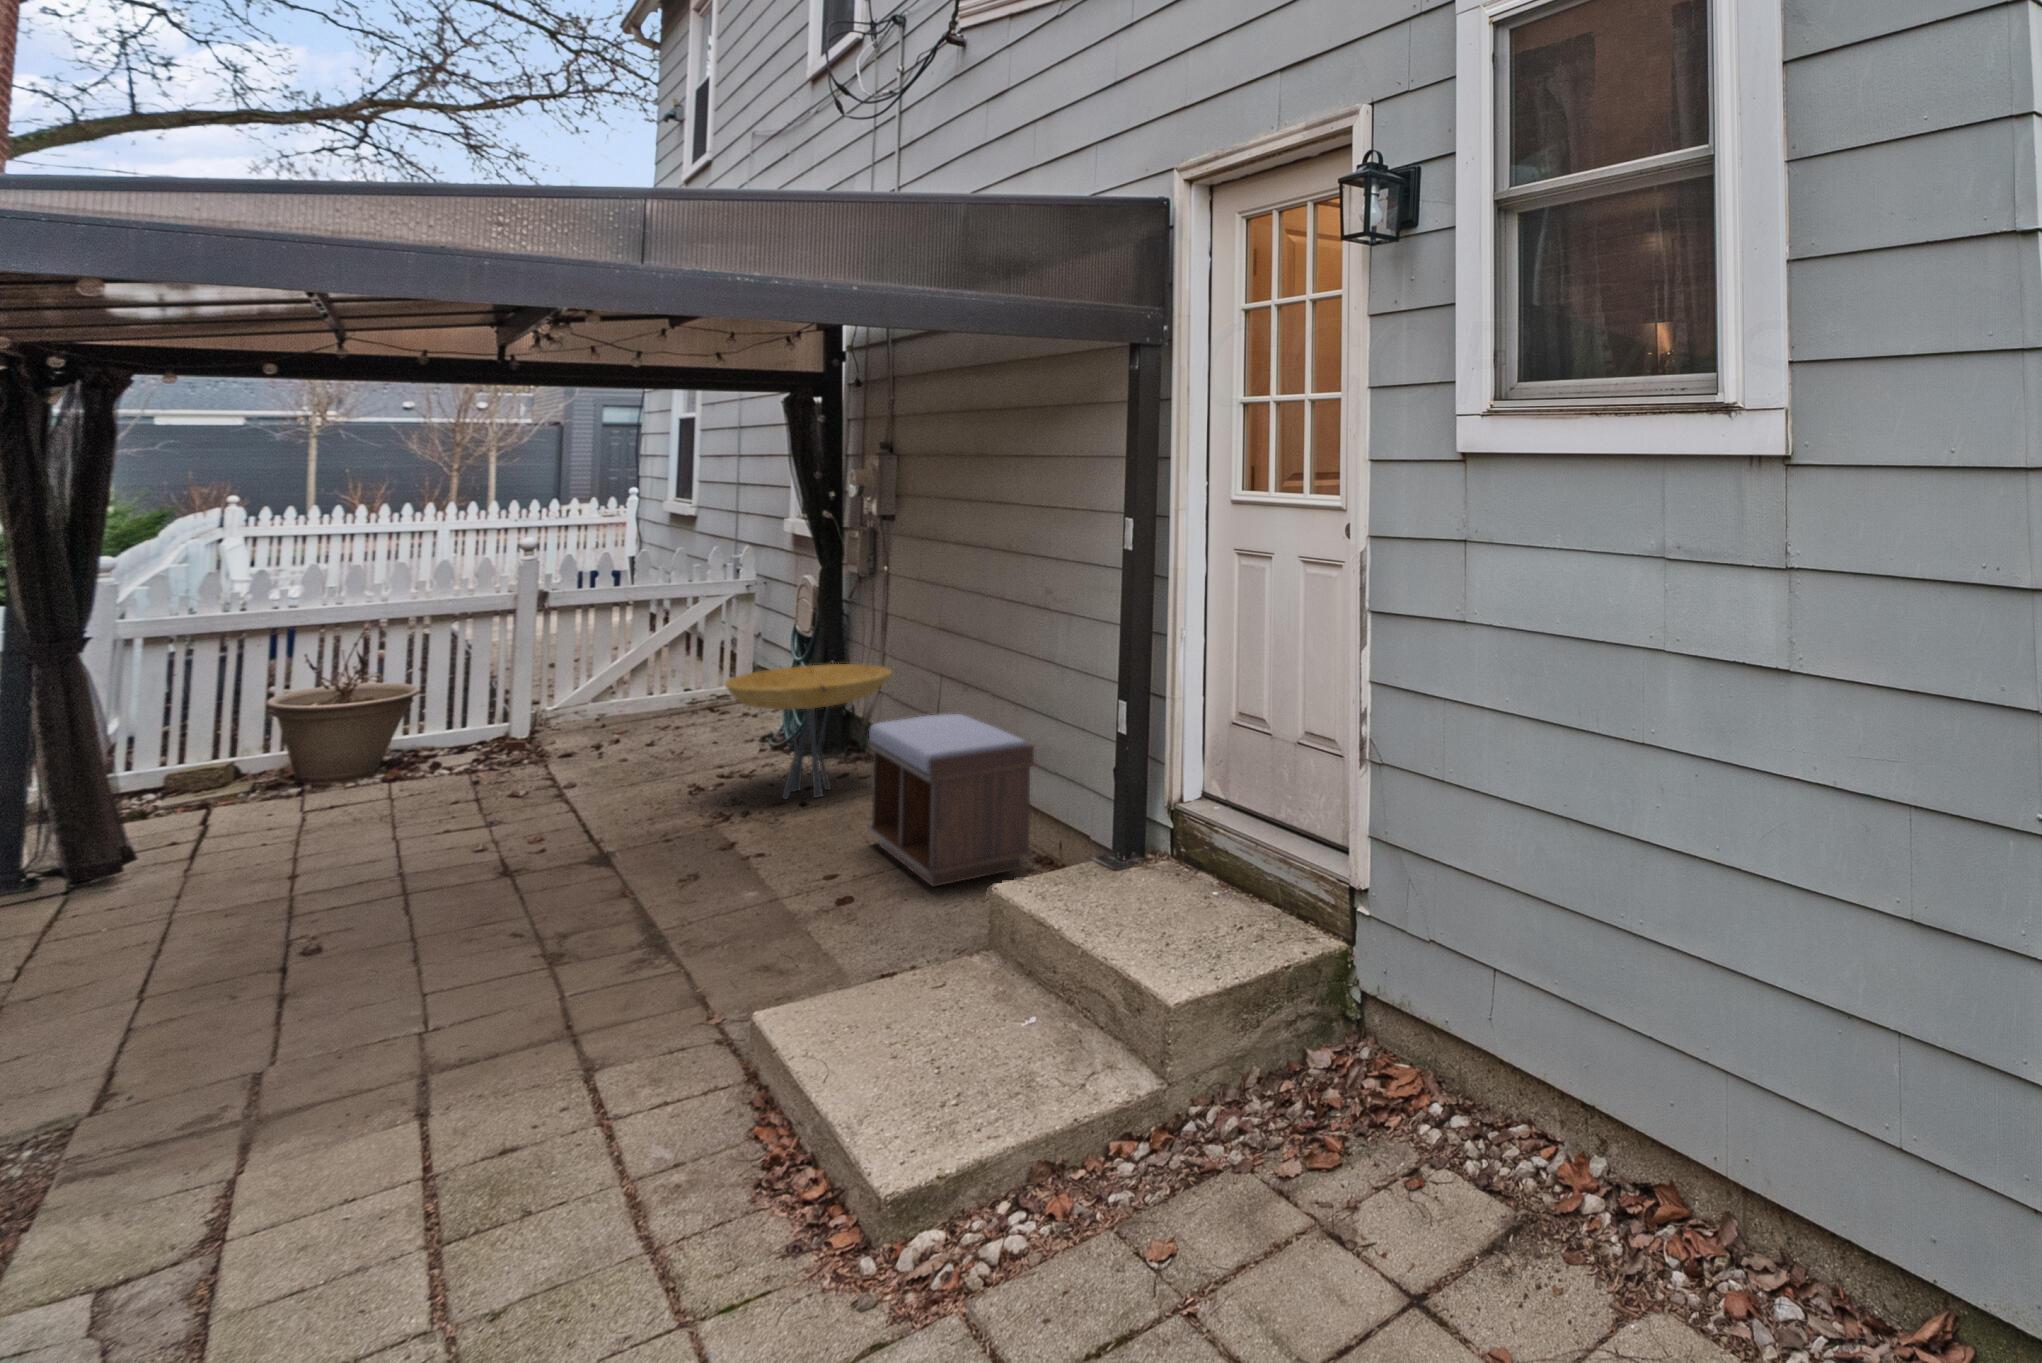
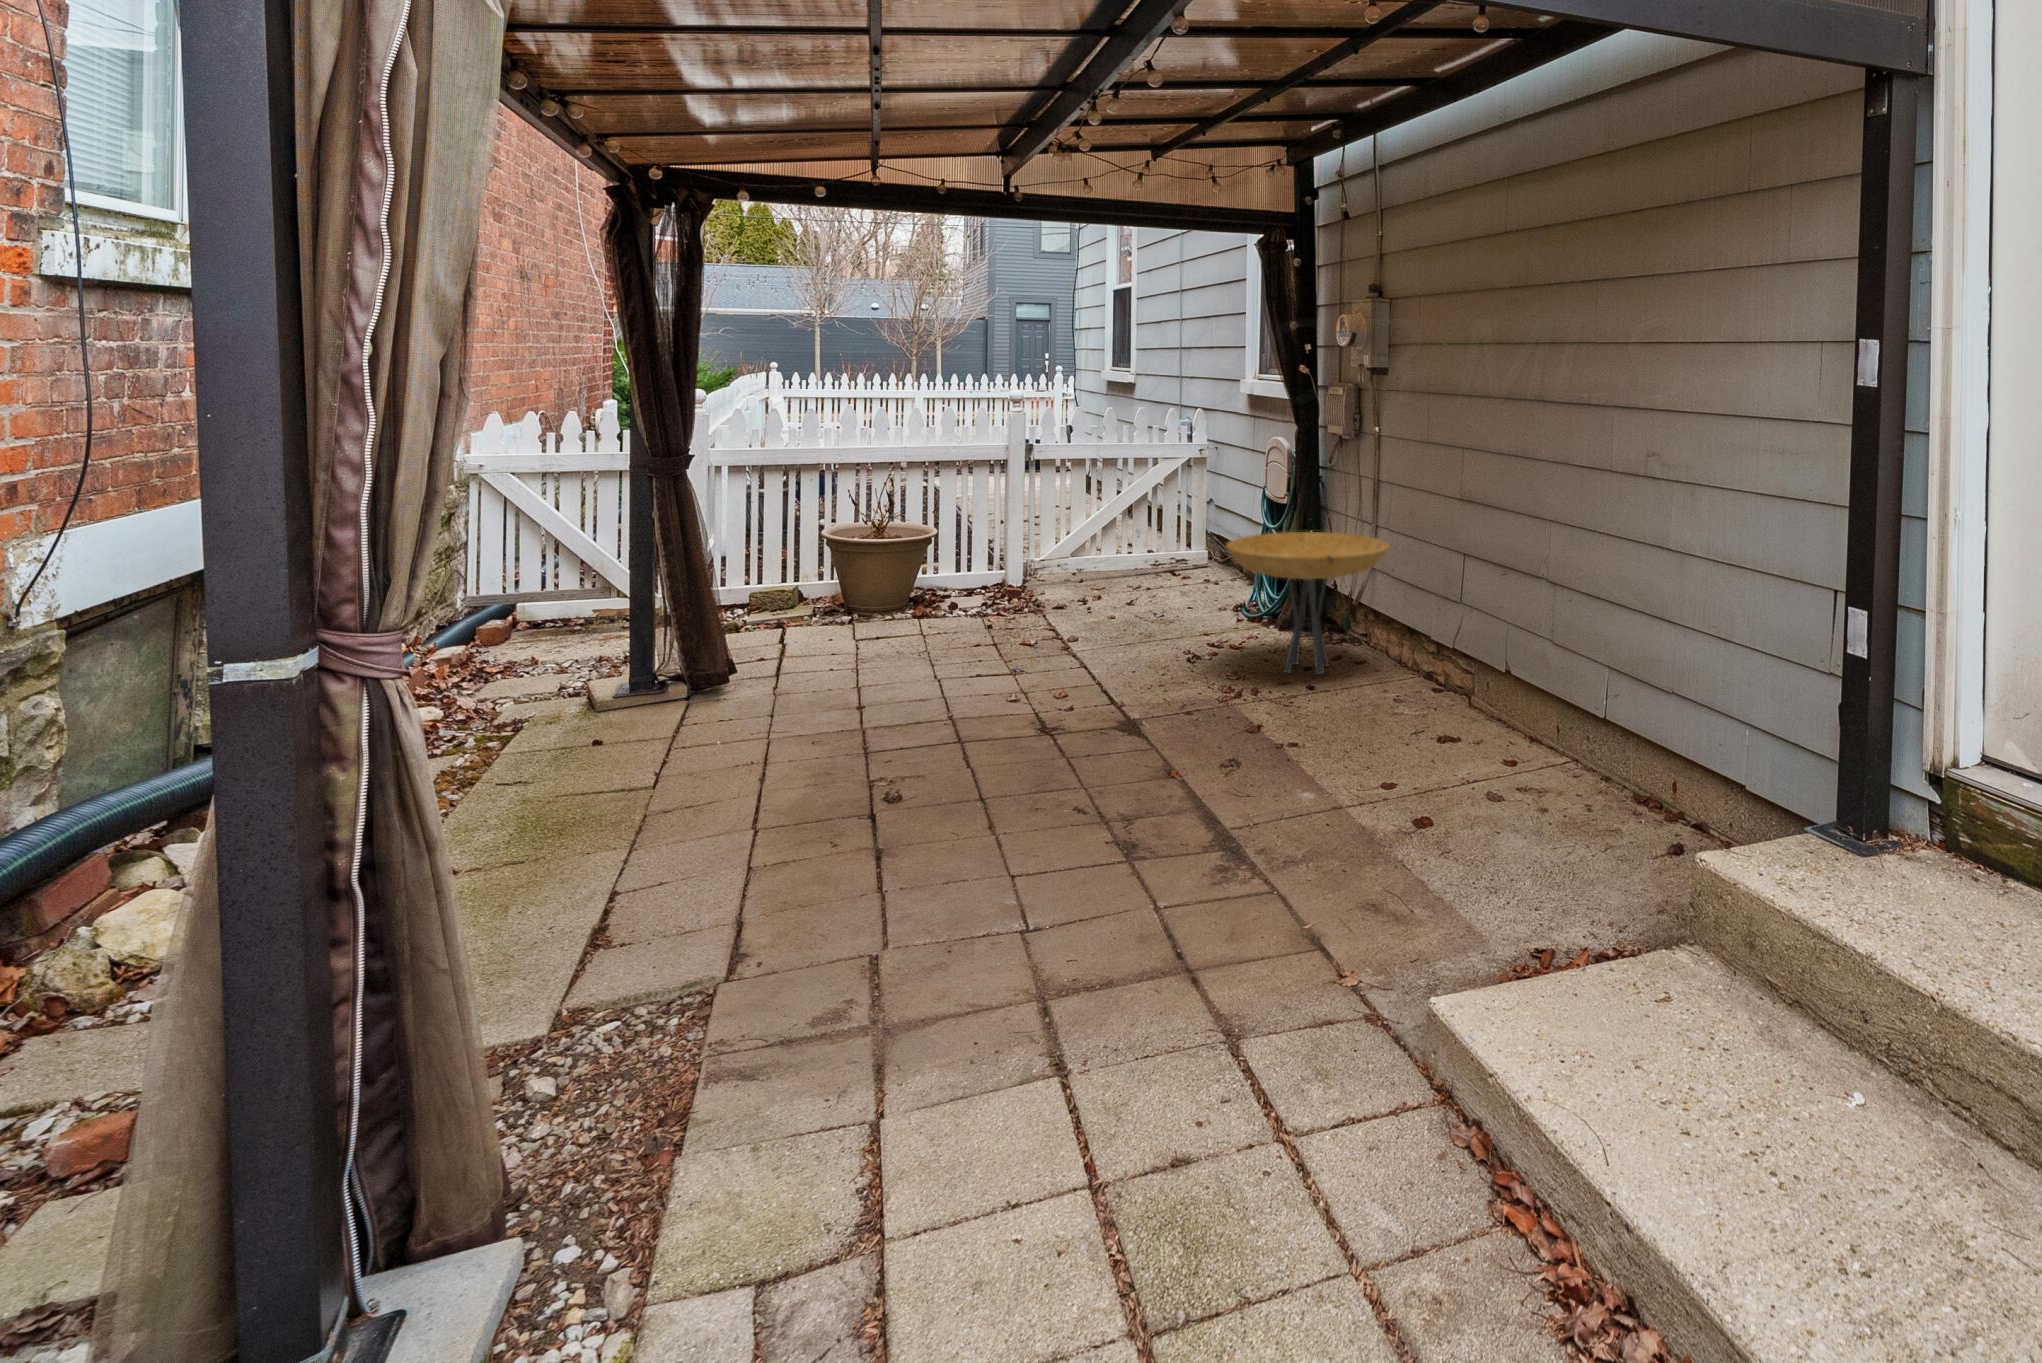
bench: present [868,714,1034,886] -> none [1399,599,1609,805]

